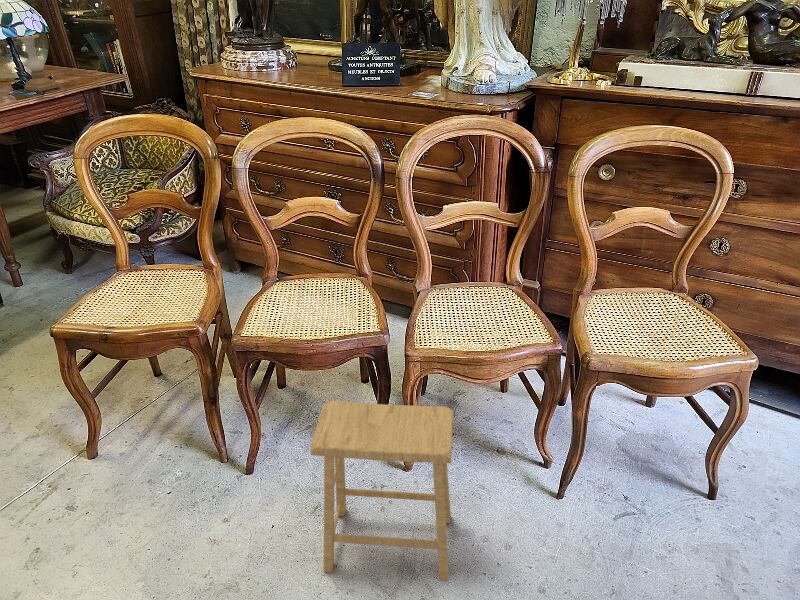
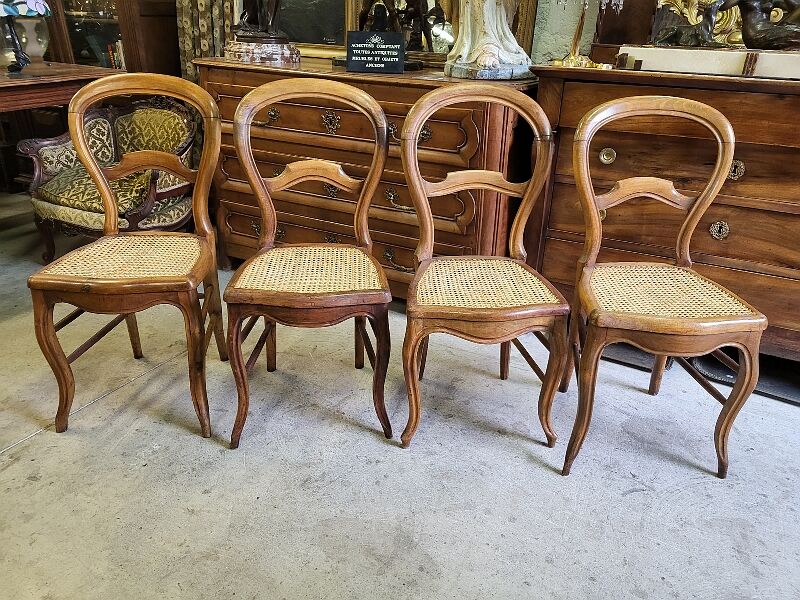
footstool: present [311,401,453,581] -> none [309,351,461,552]

